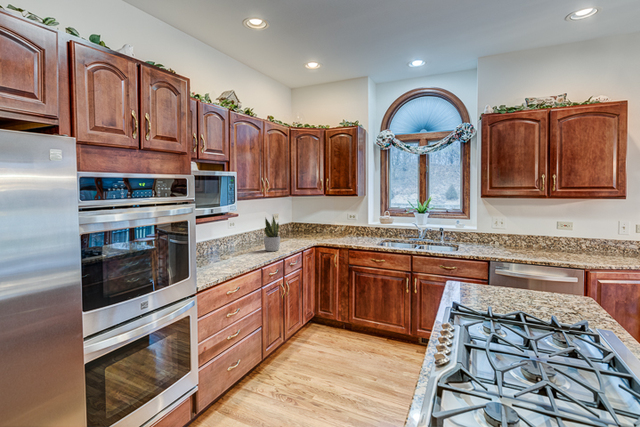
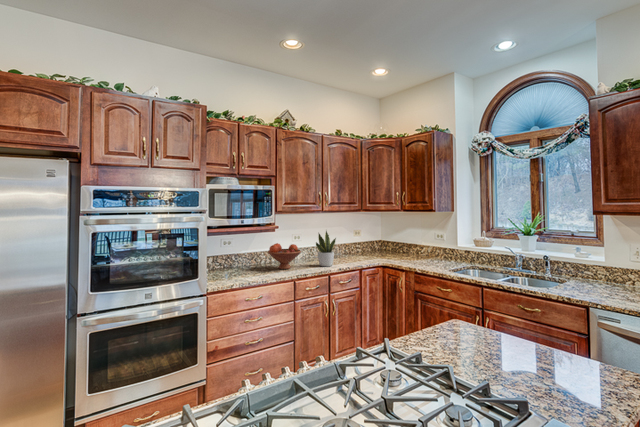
fruit bowl: none [217,231,254,258] -> present [268,243,301,269]

